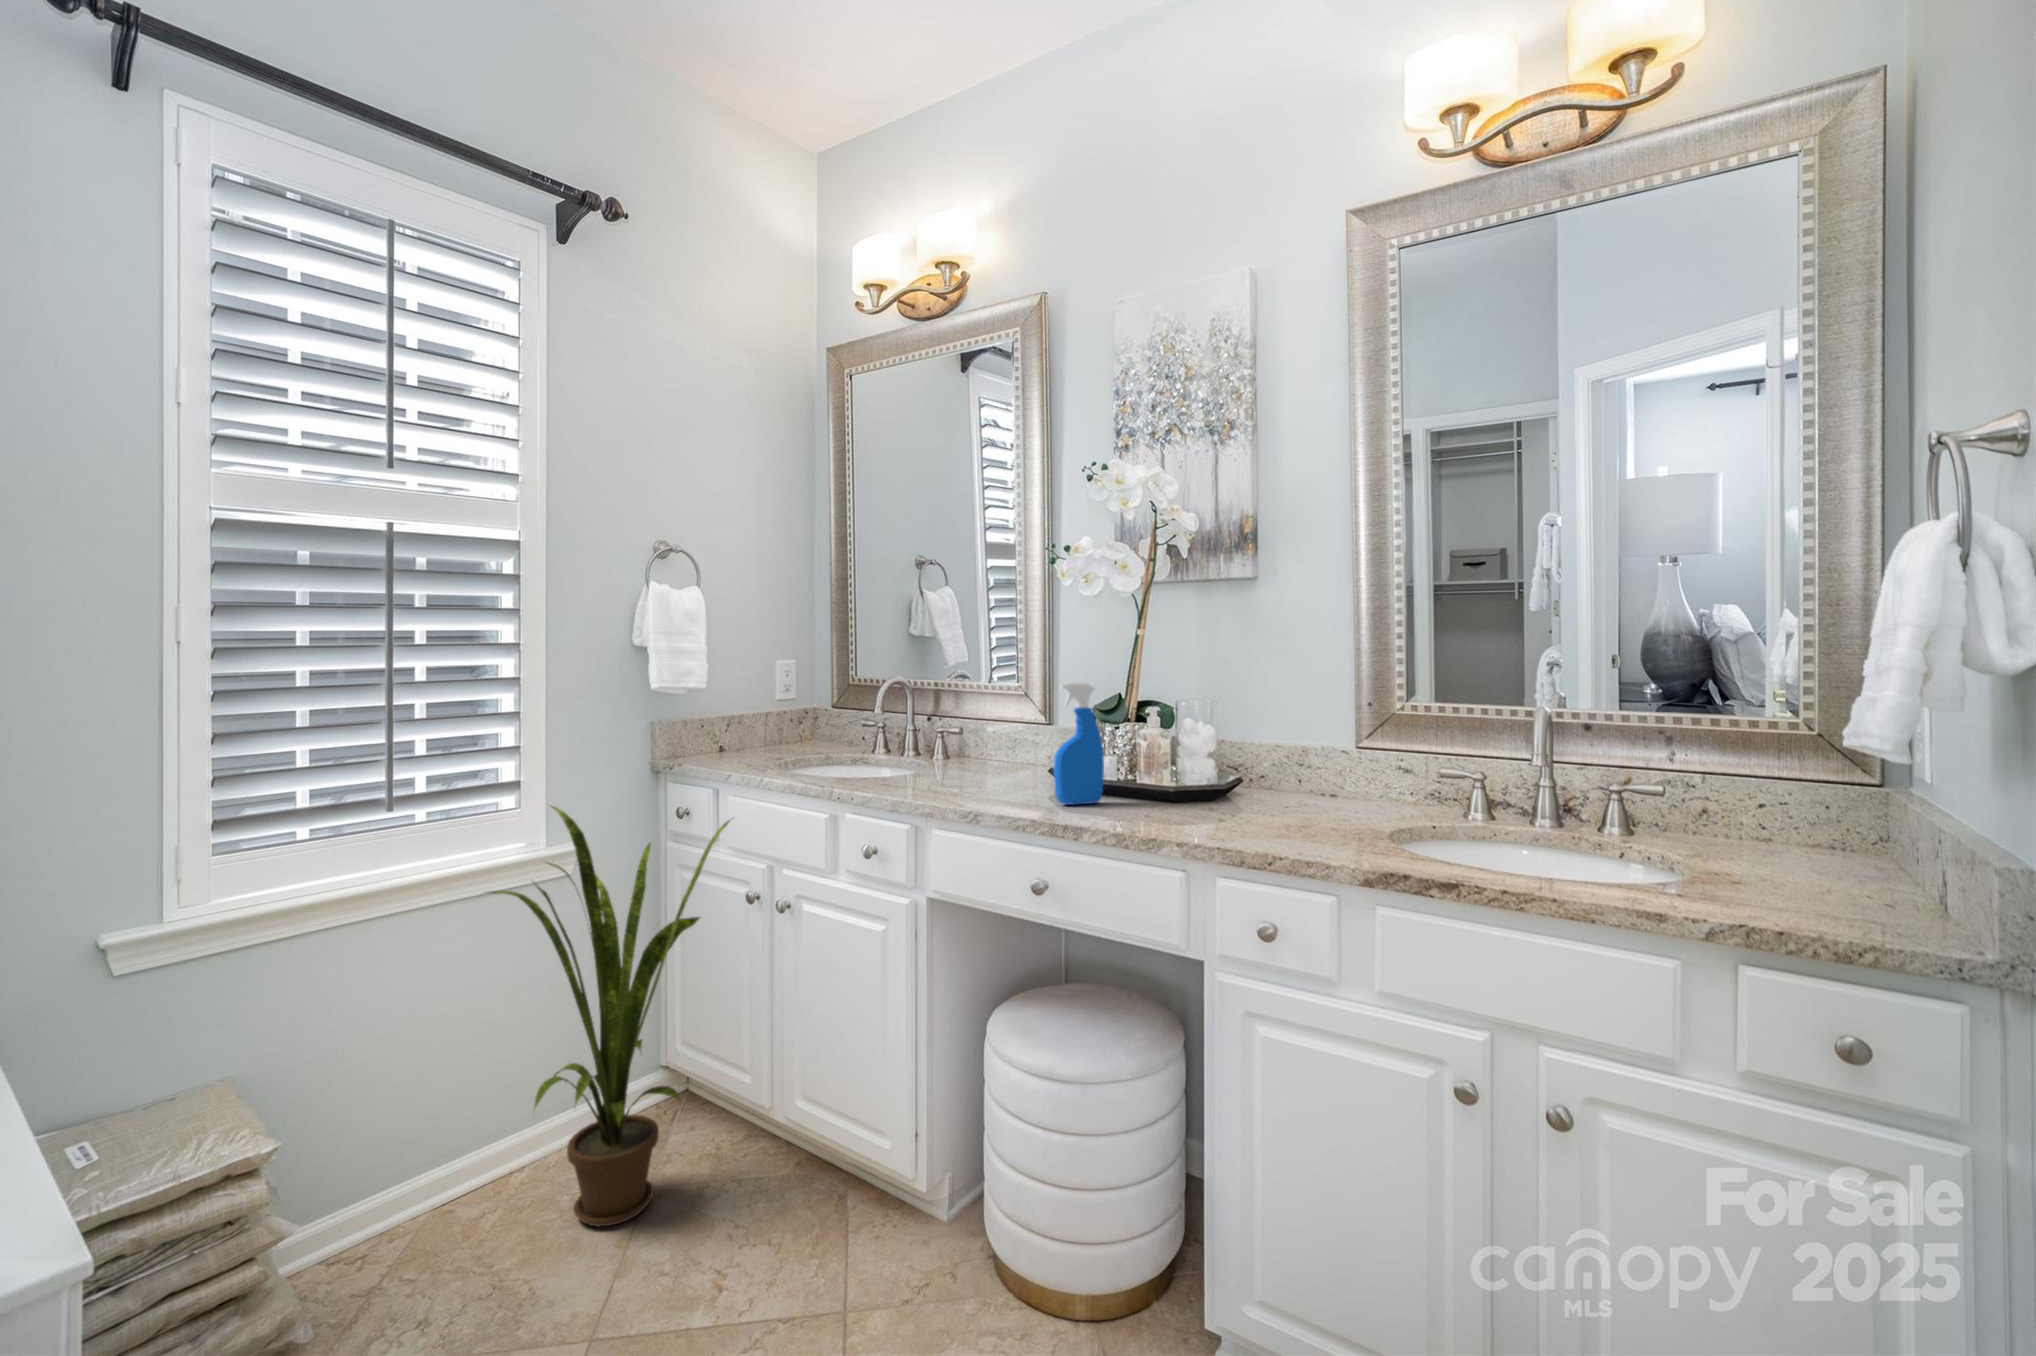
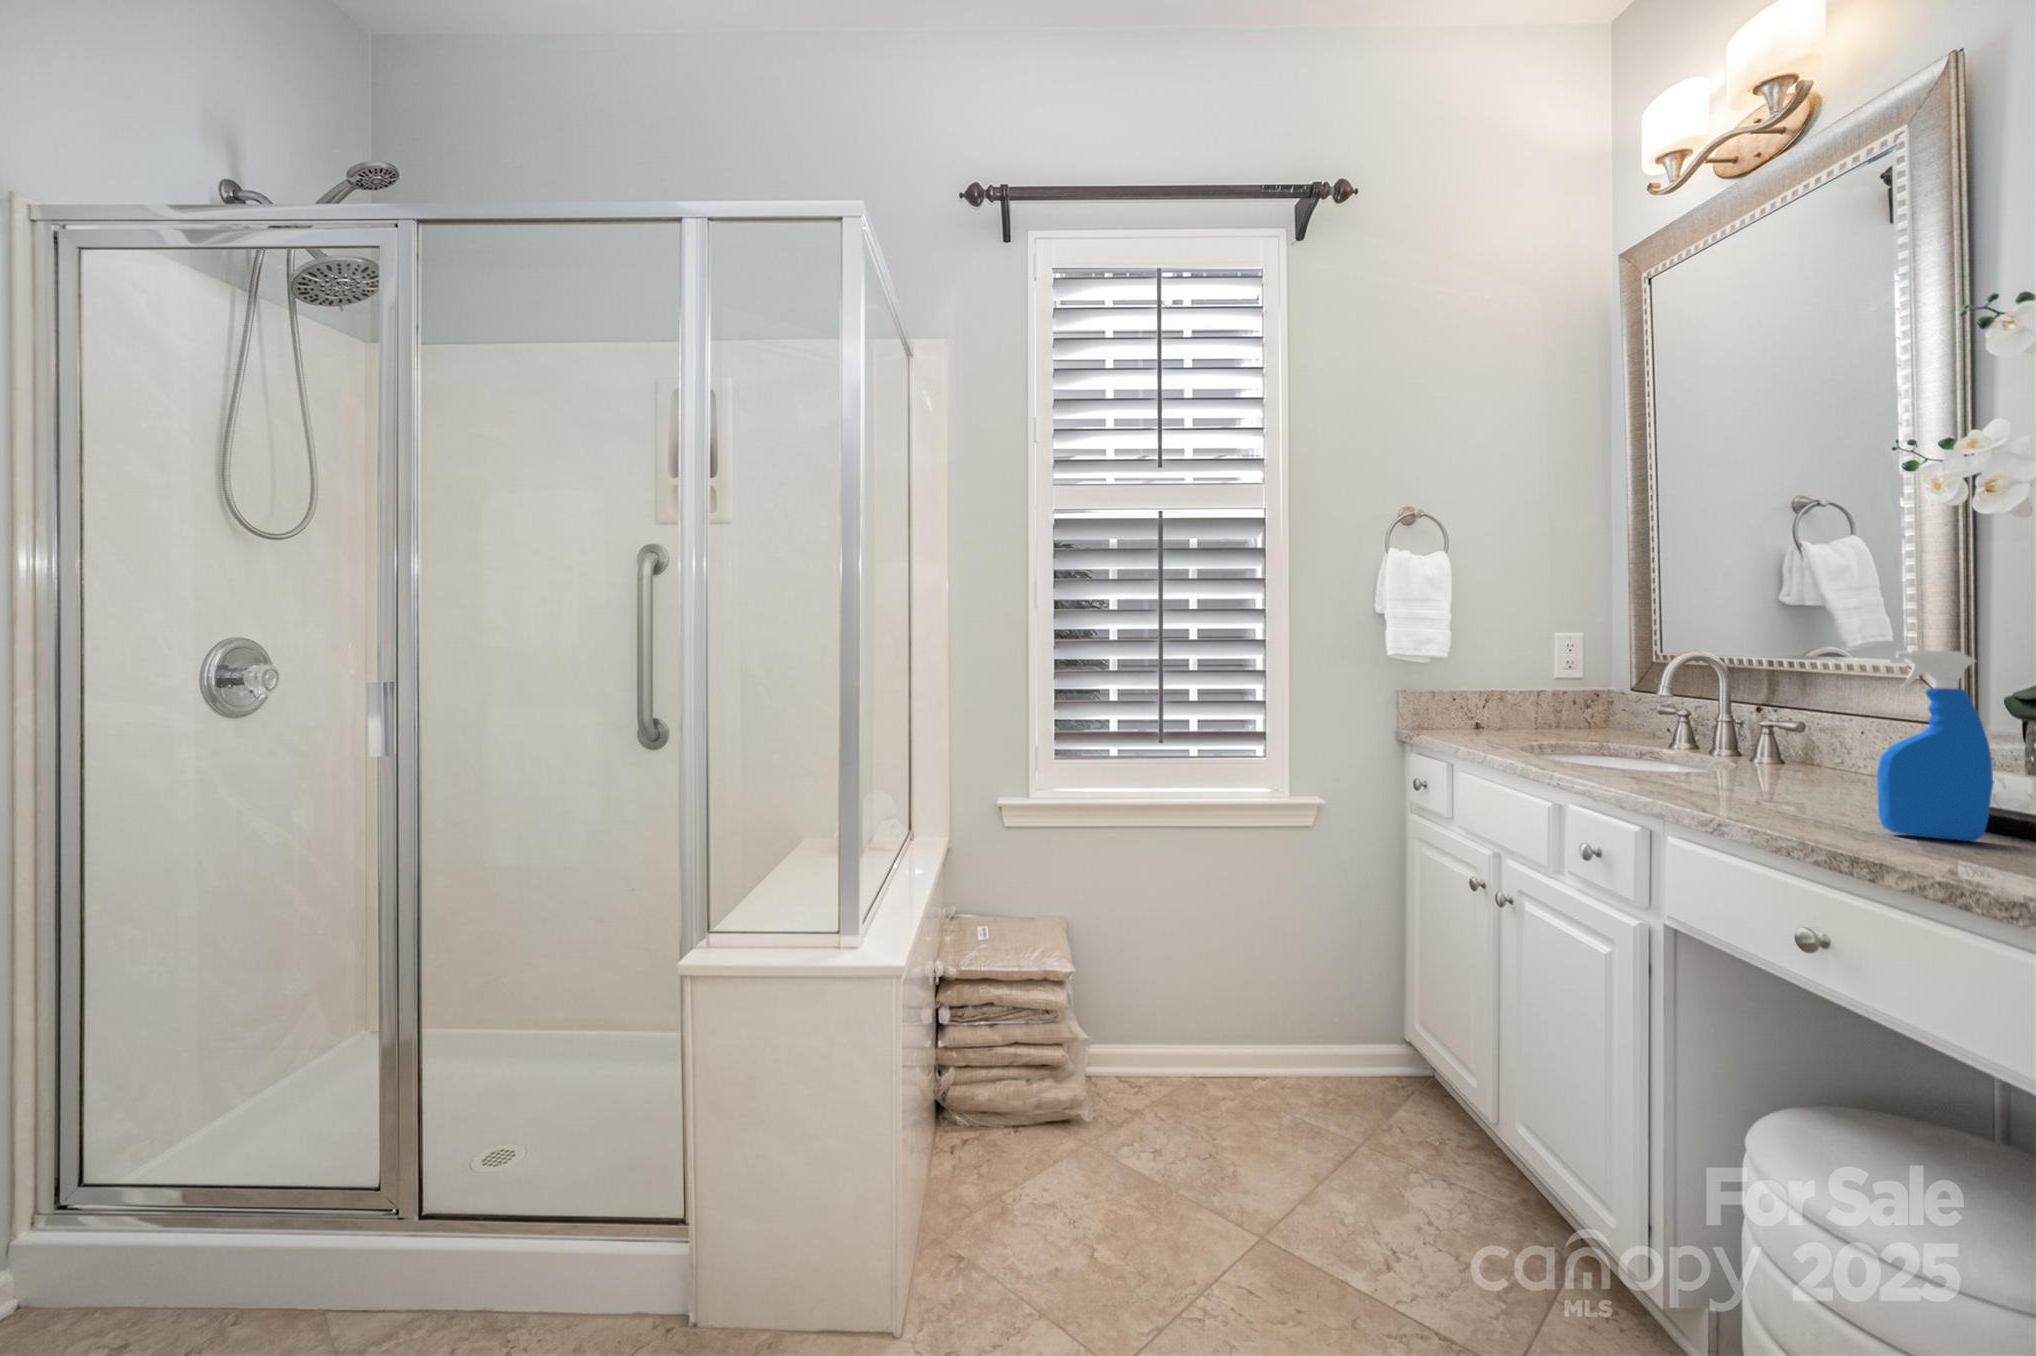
house plant: present [490,806,734,1226] -> none [1205,757,1442,1160]

